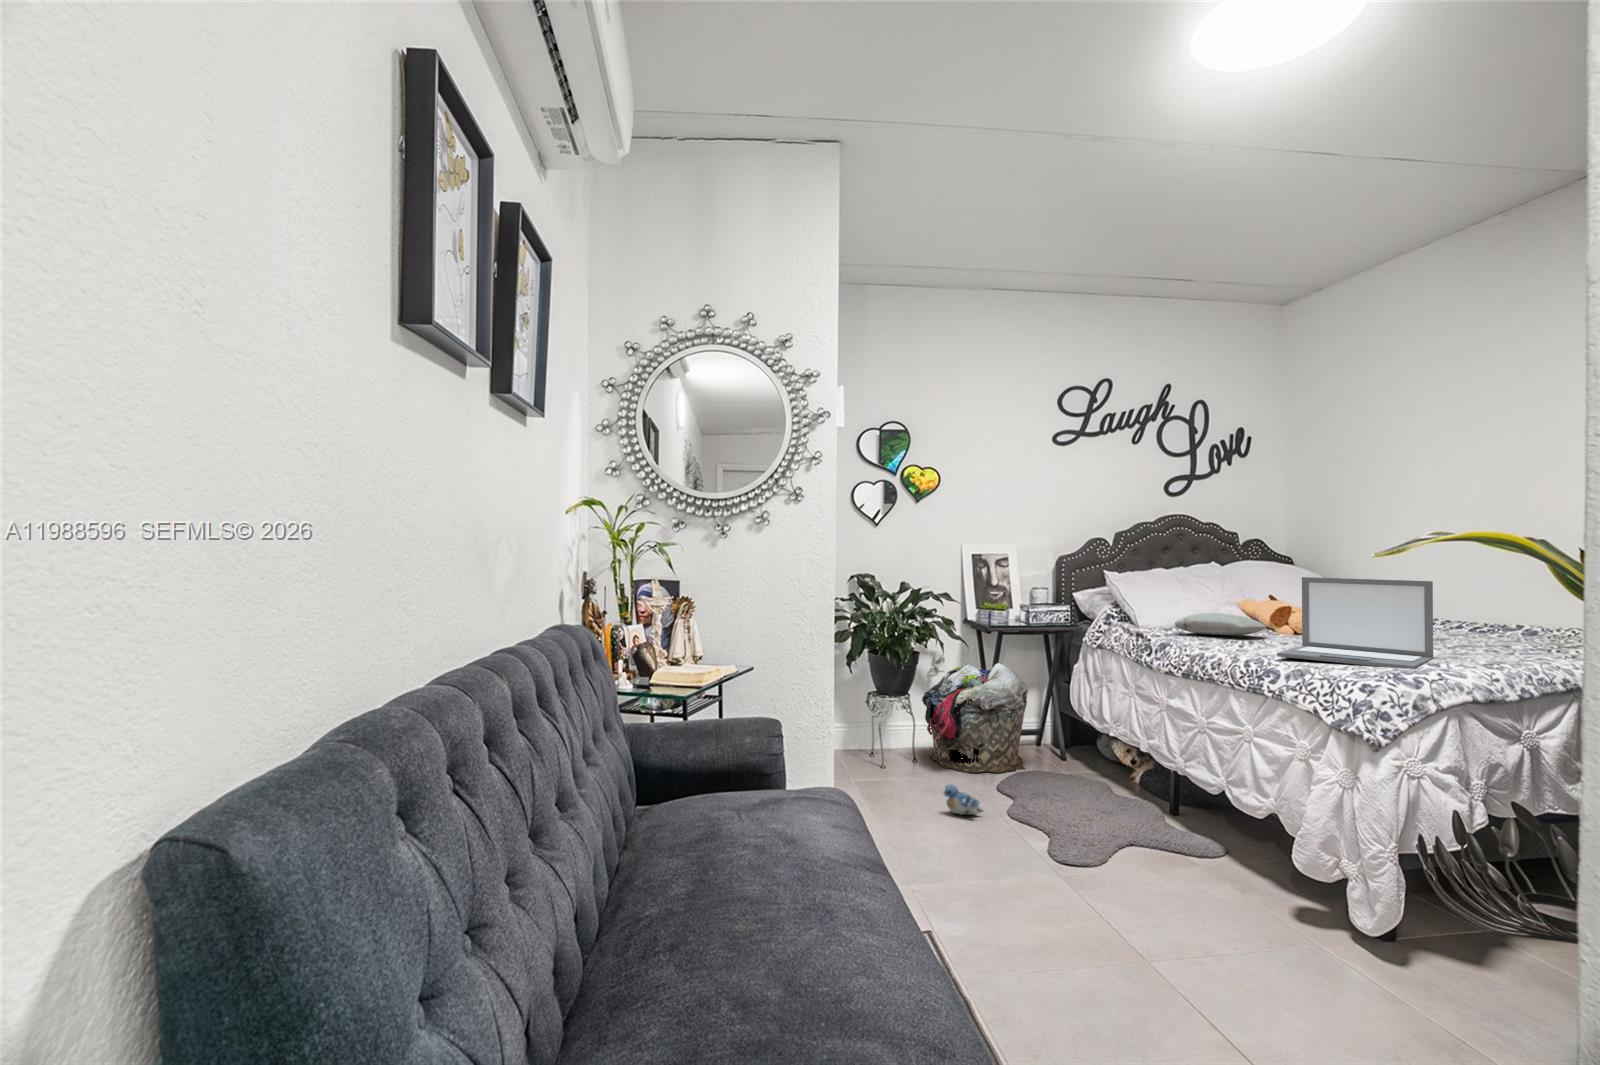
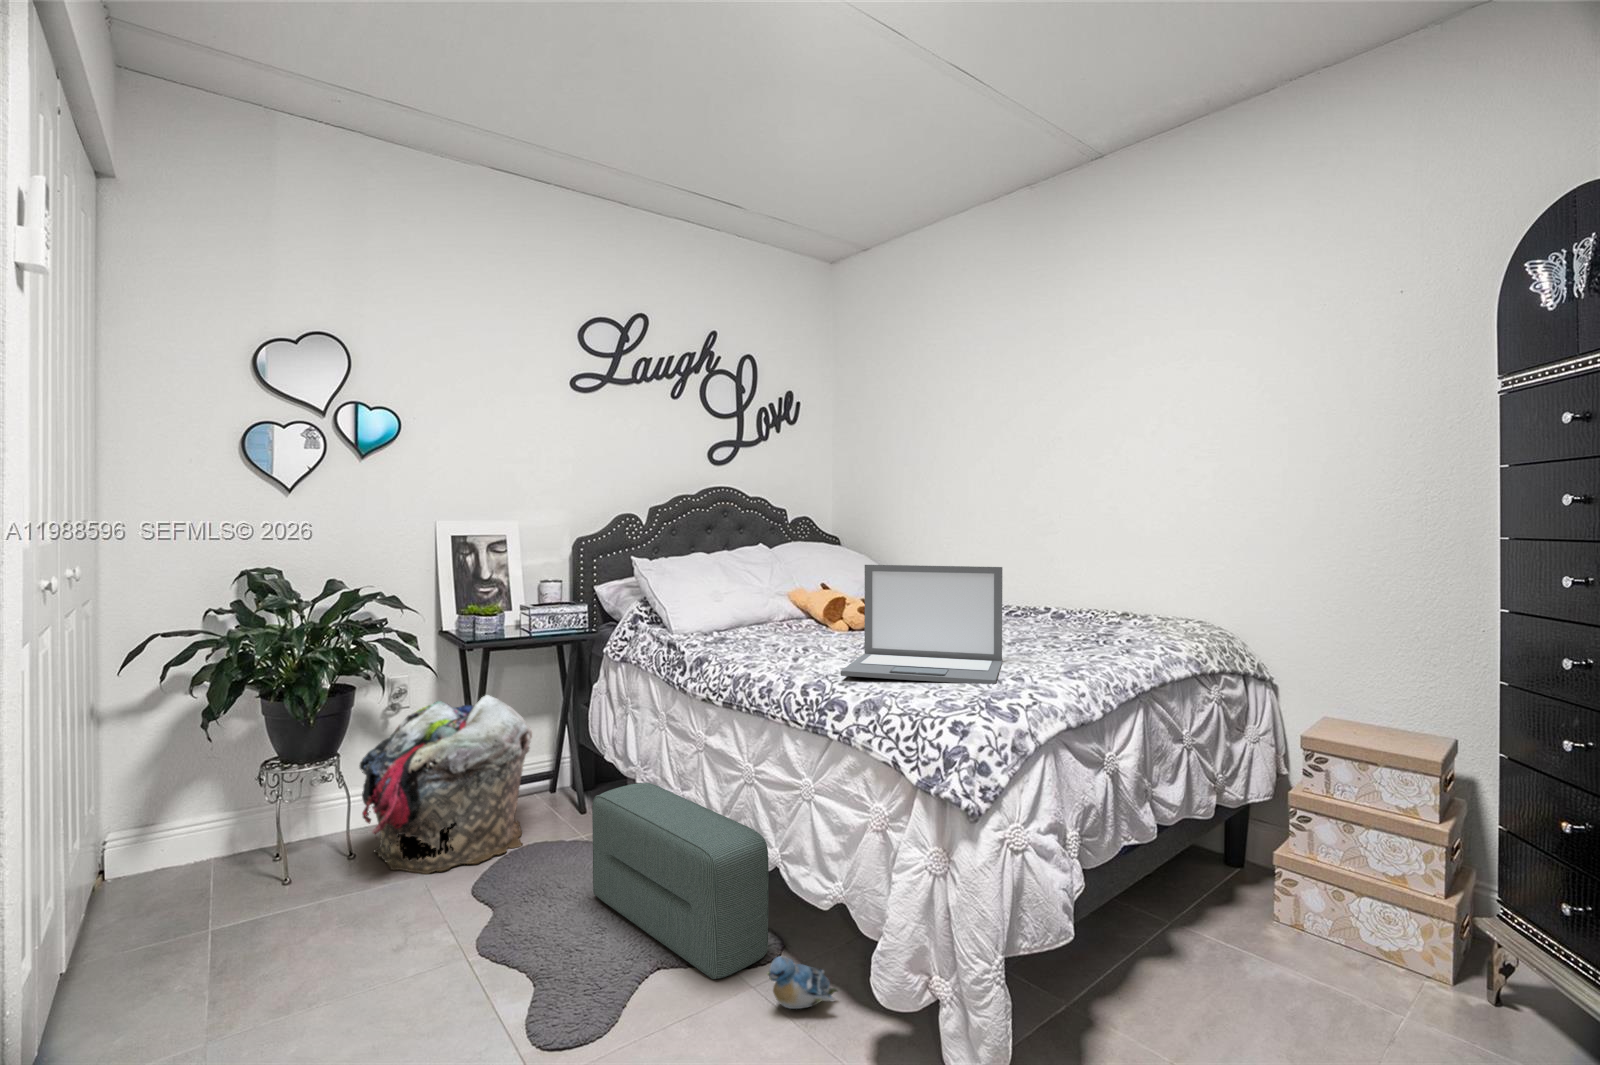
pillow: present [1175,613,1266,635] -> none [717,610,821,638]
pouf: none [1082,729,1218,855] -> present [592,783,769,979]
plush toy: present [944,785,983,815] -> present [767,956,837,1009]

